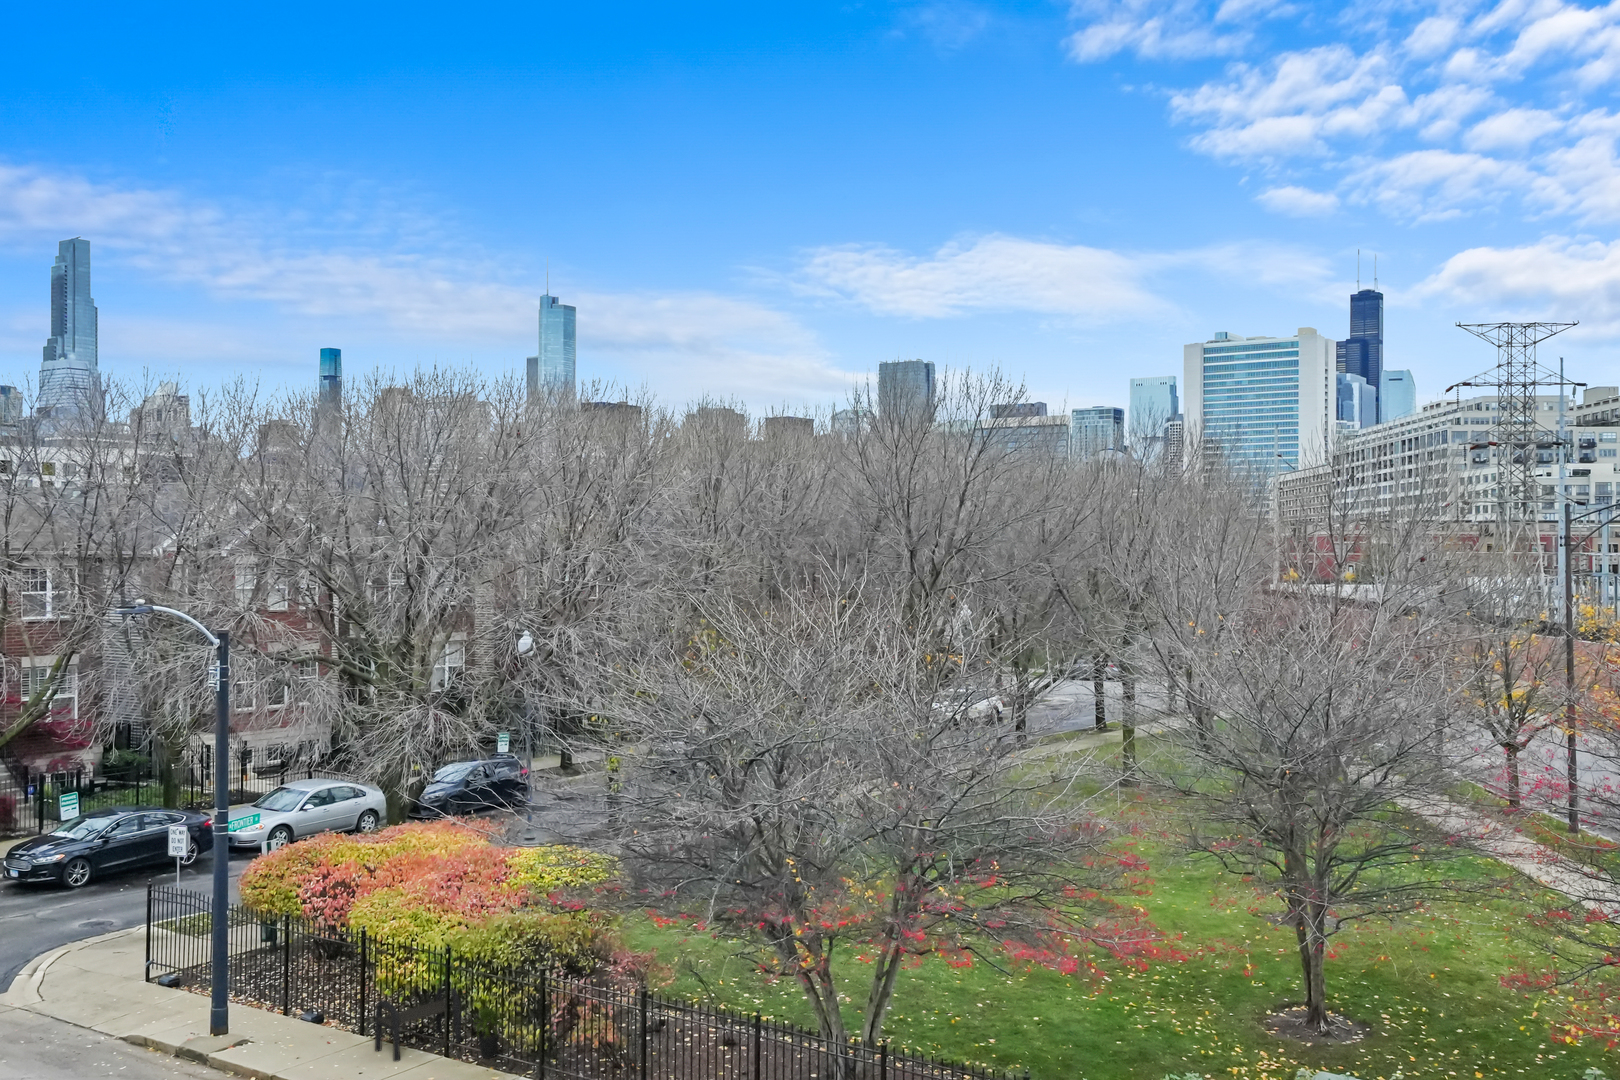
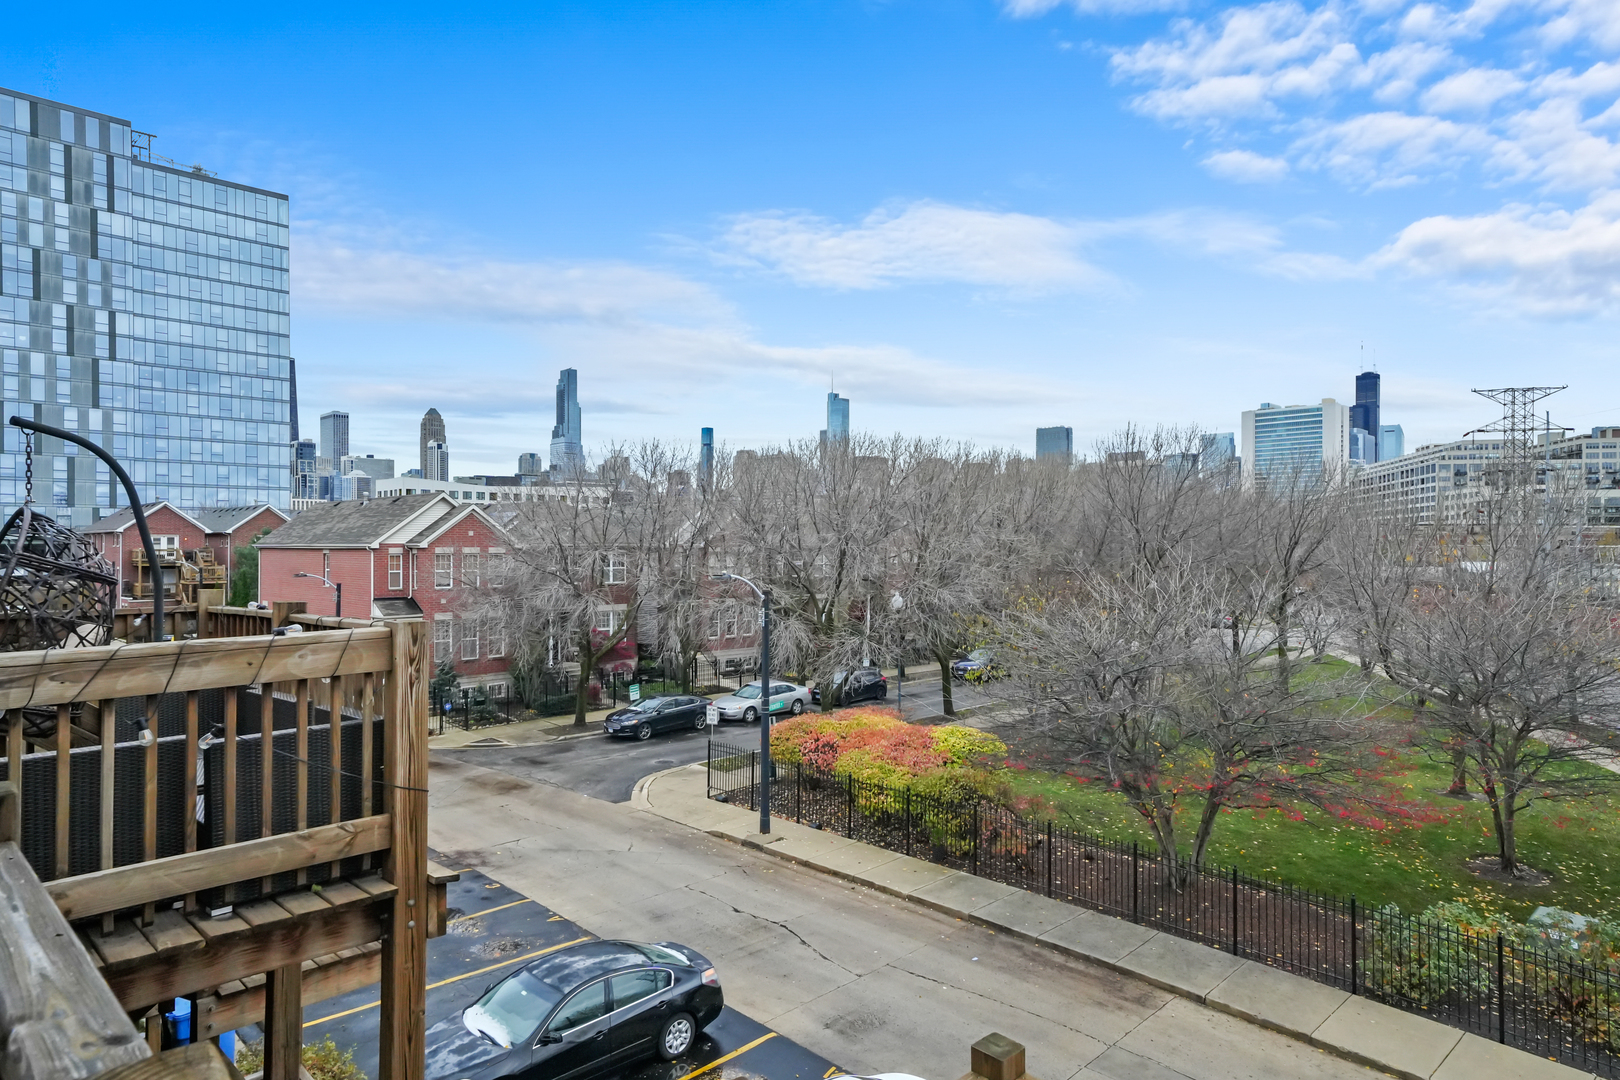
bench: present [375,987,461,1062] -> none [863,811,918,858]

